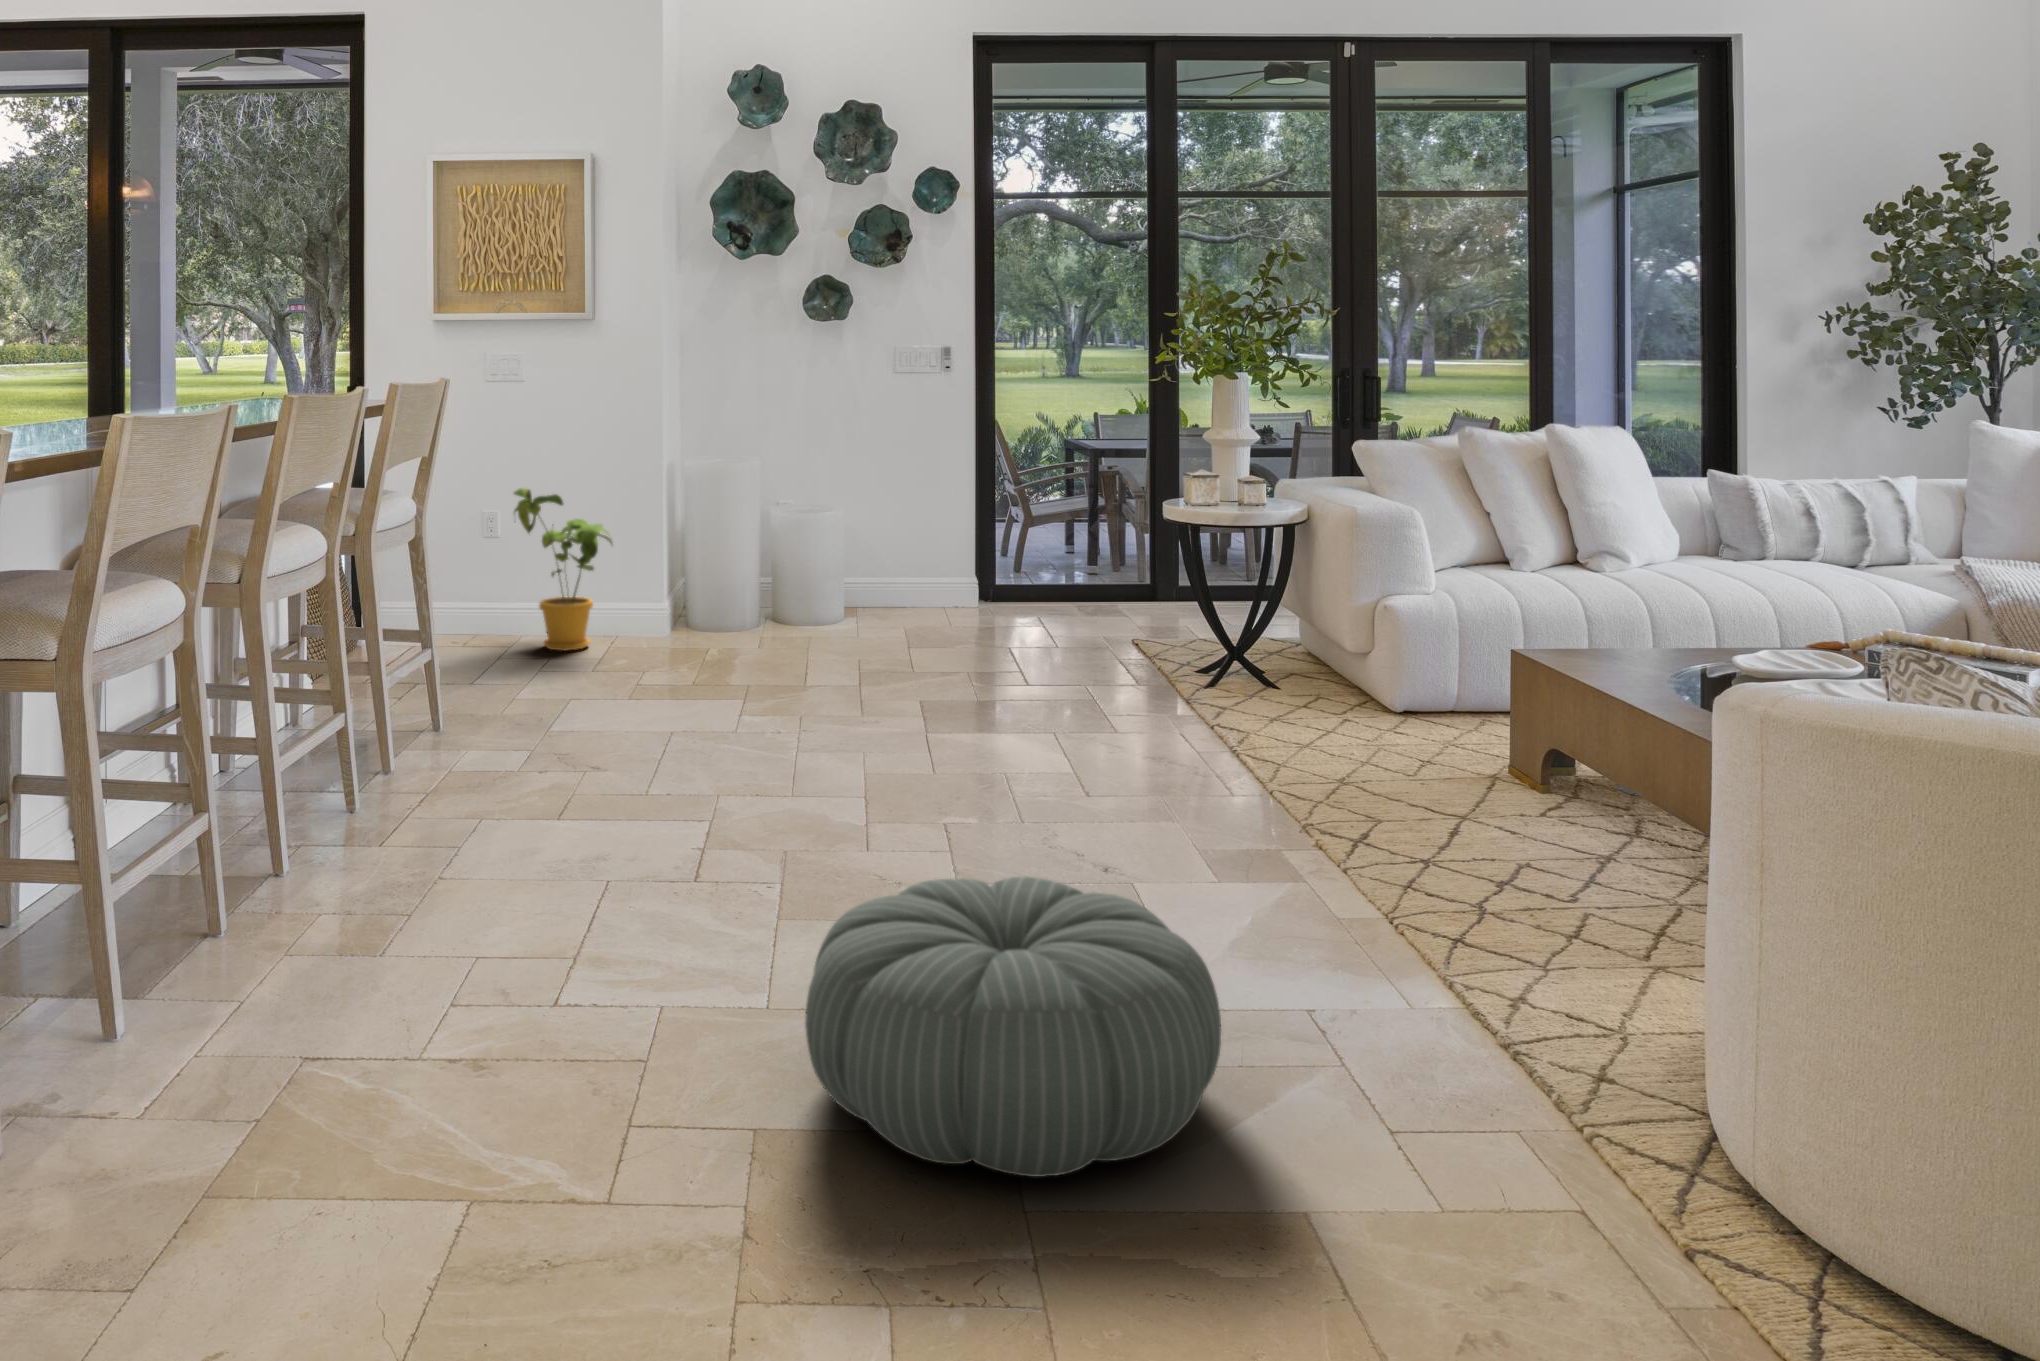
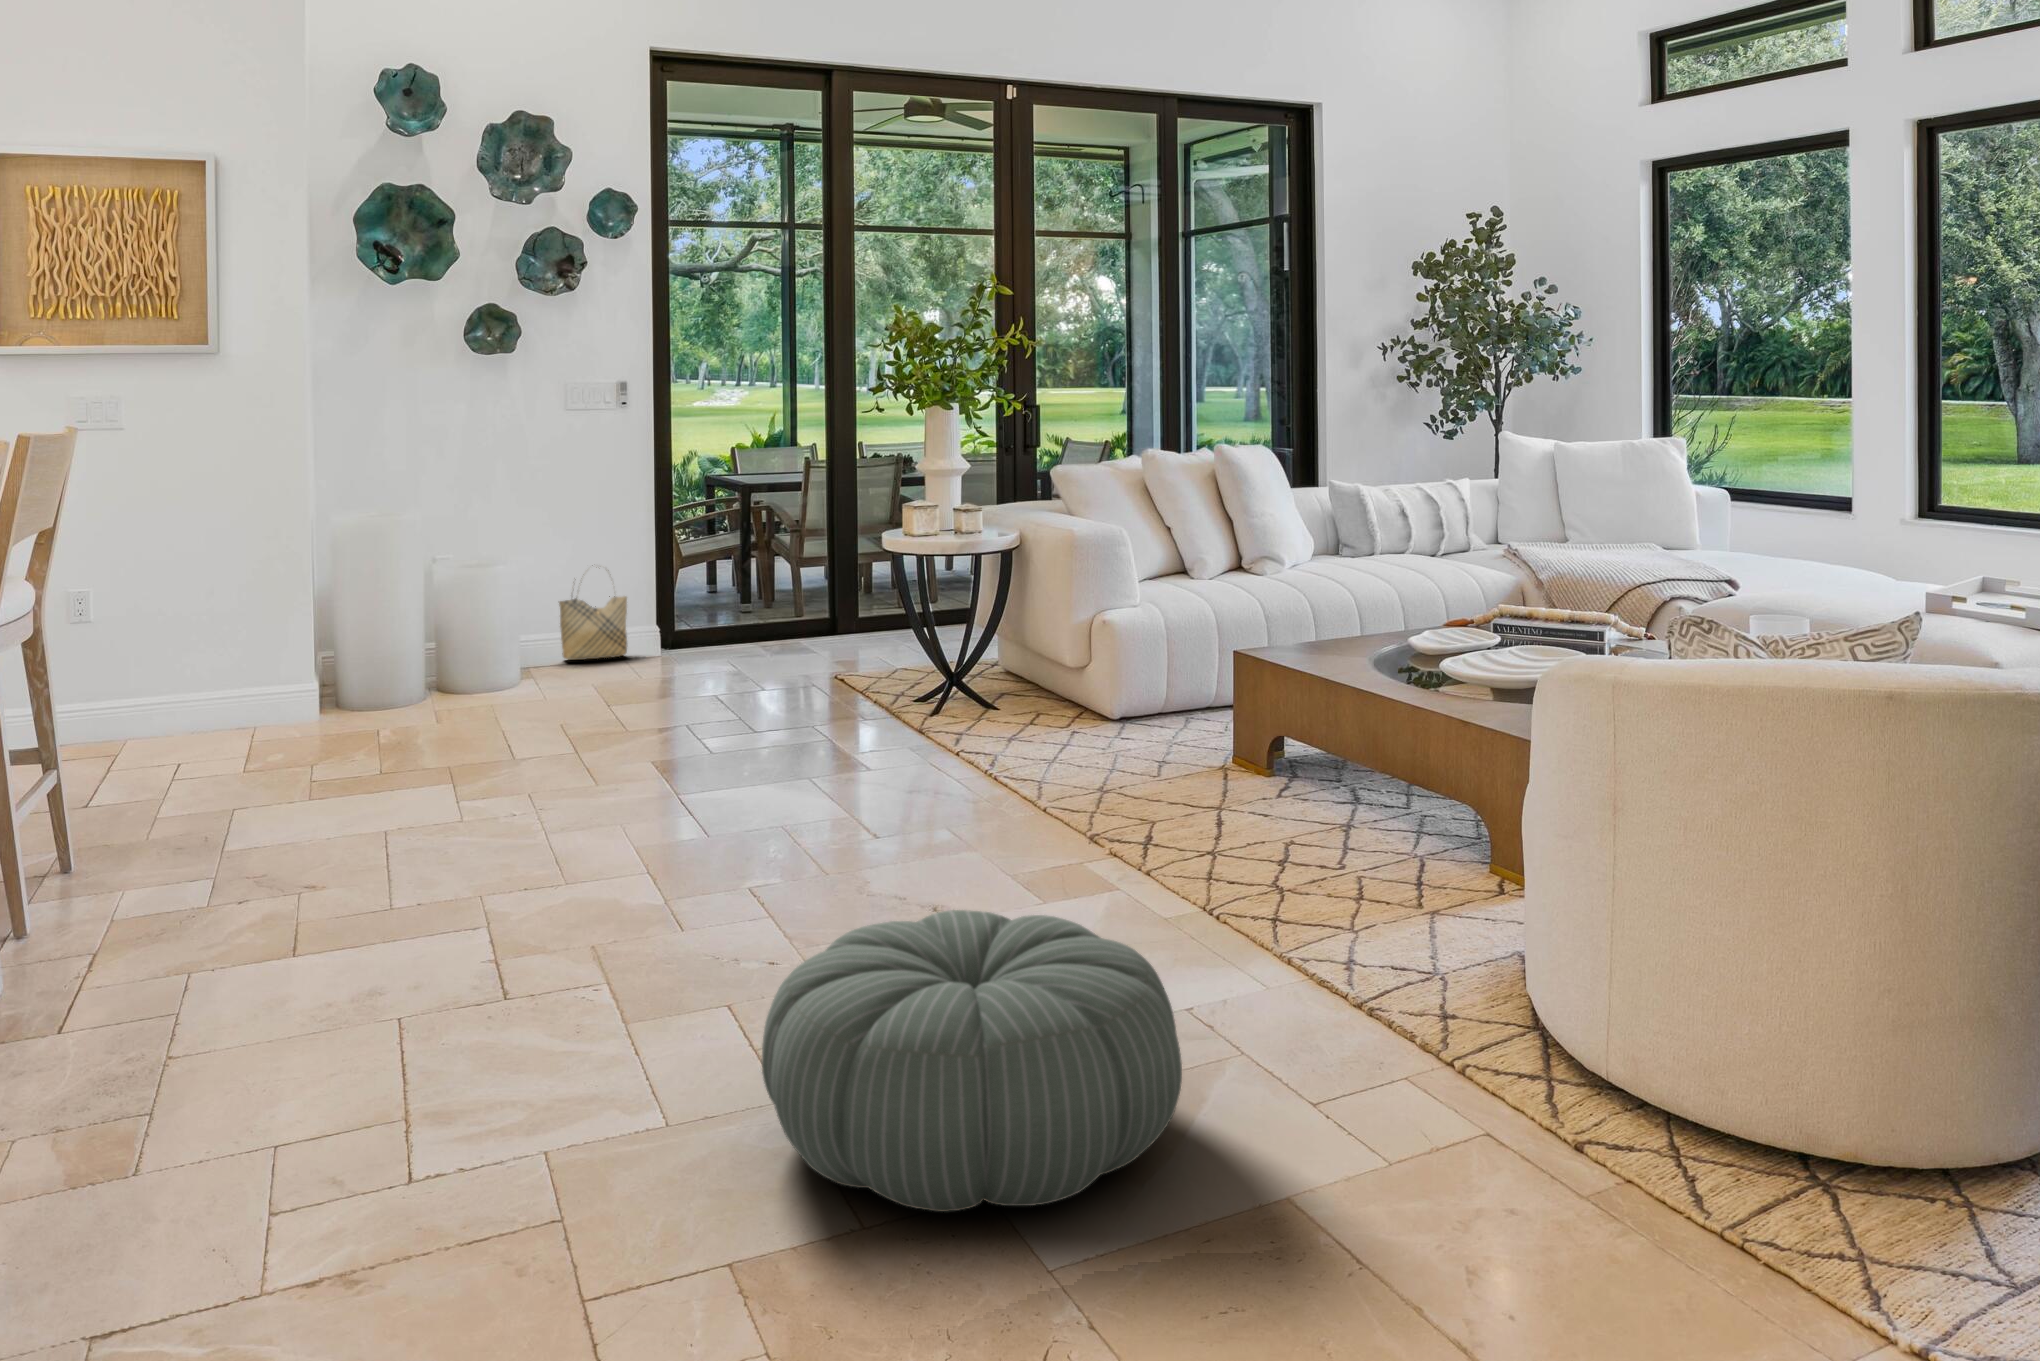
house plant: present [514,488,612,651] -> none [131,550,262,741]
woven basket: none [884,519,948,607] -> present [559,596,627,660]

